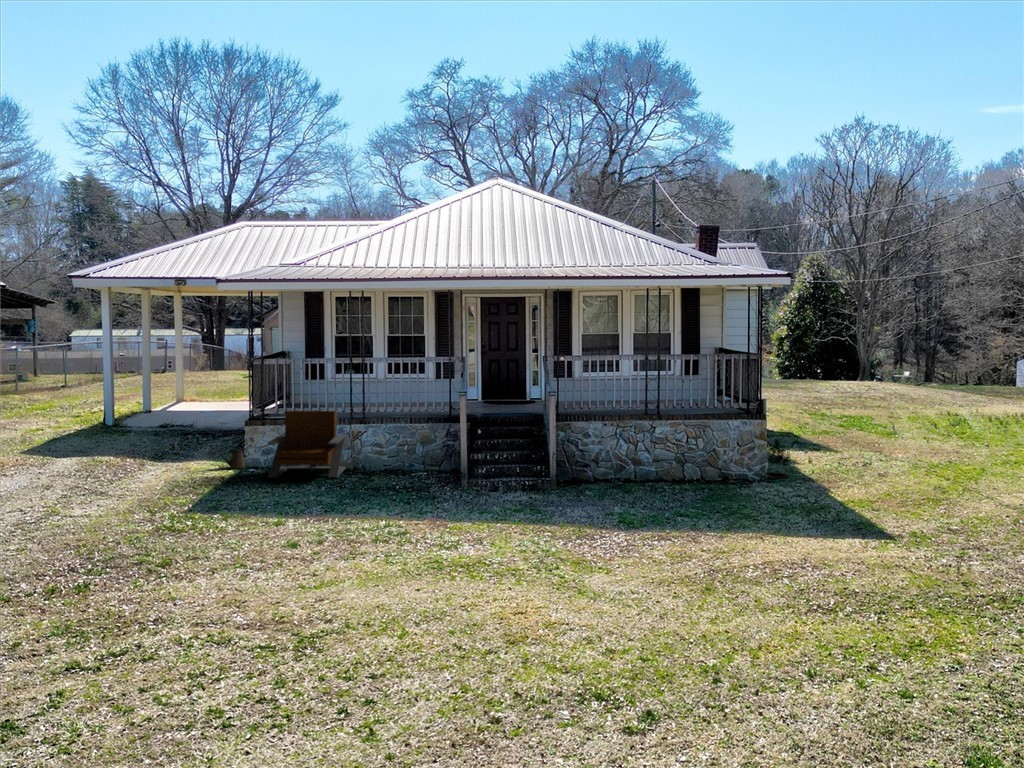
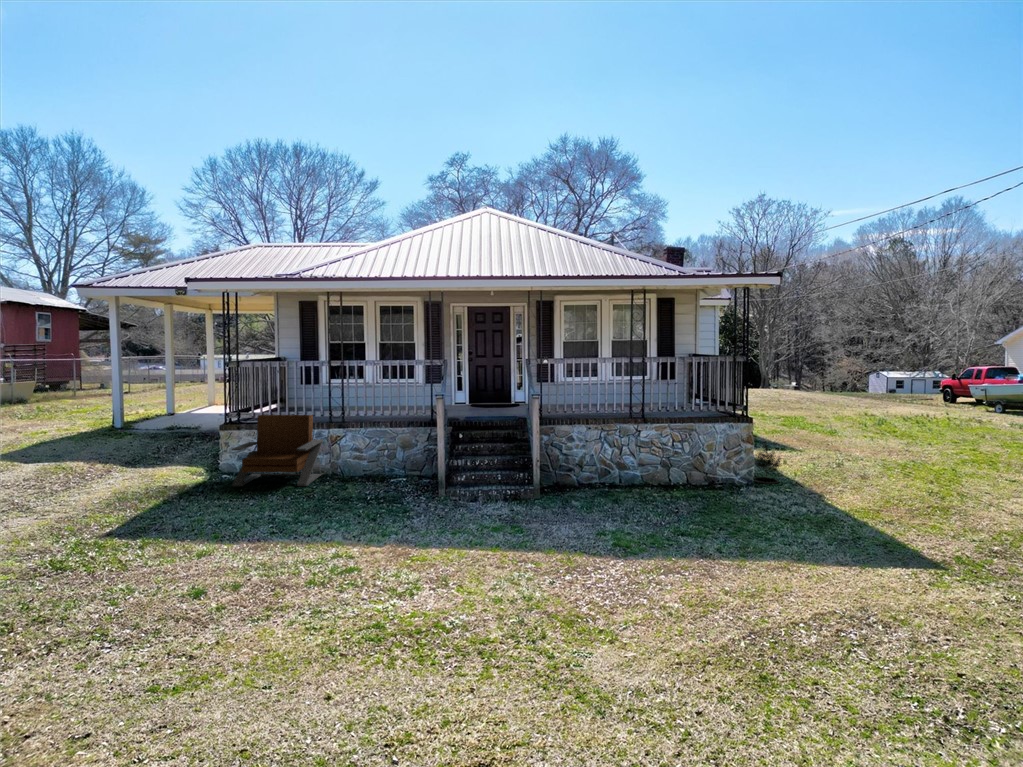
watering can: present [216,449,249,469] -> none [183,455,224,475]

